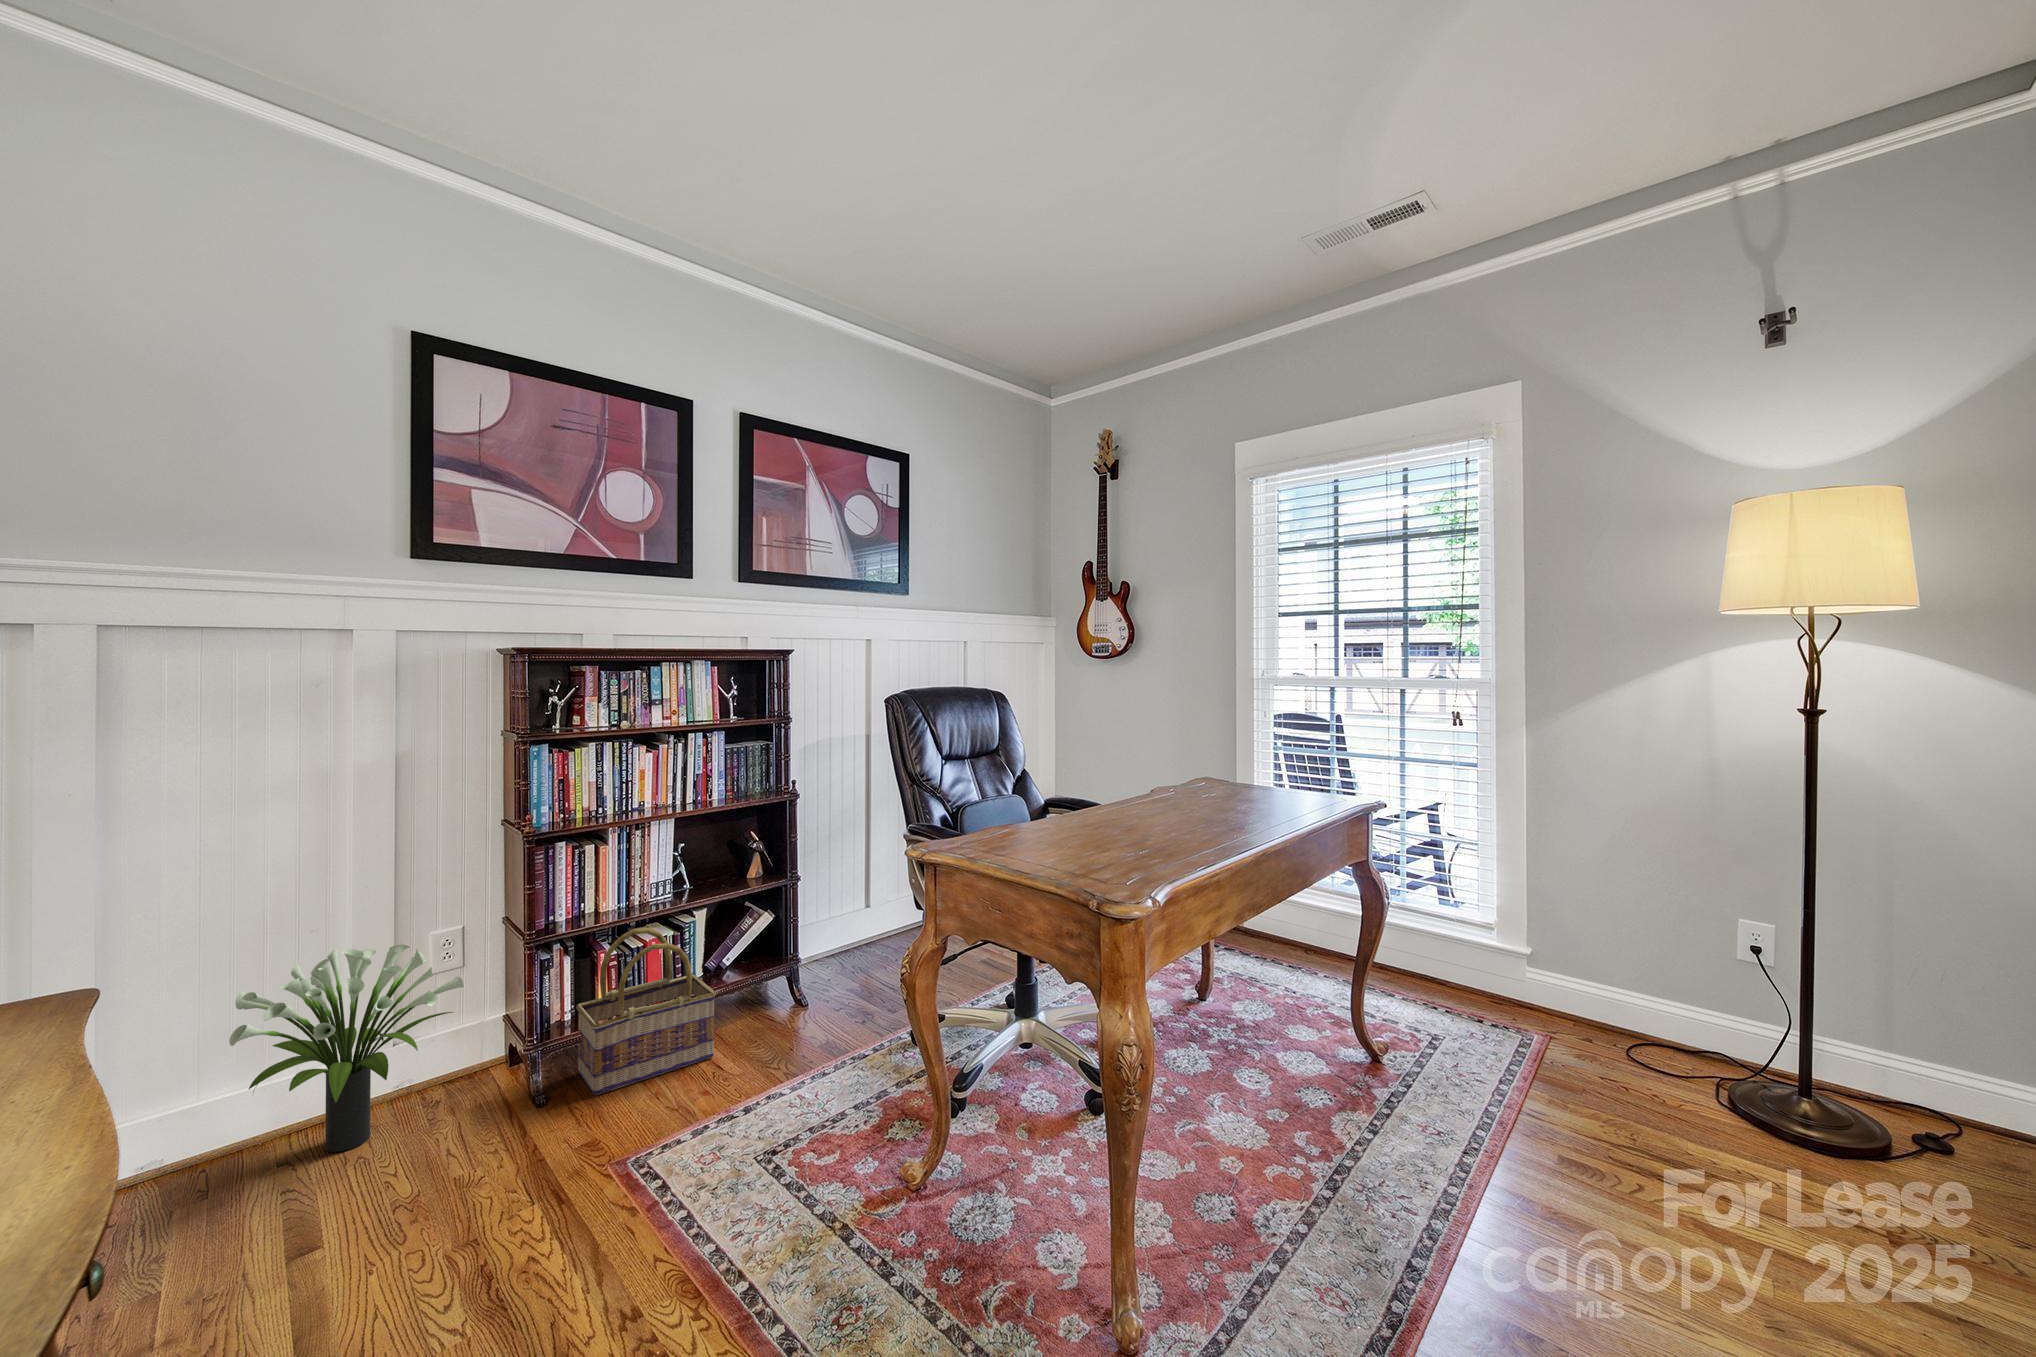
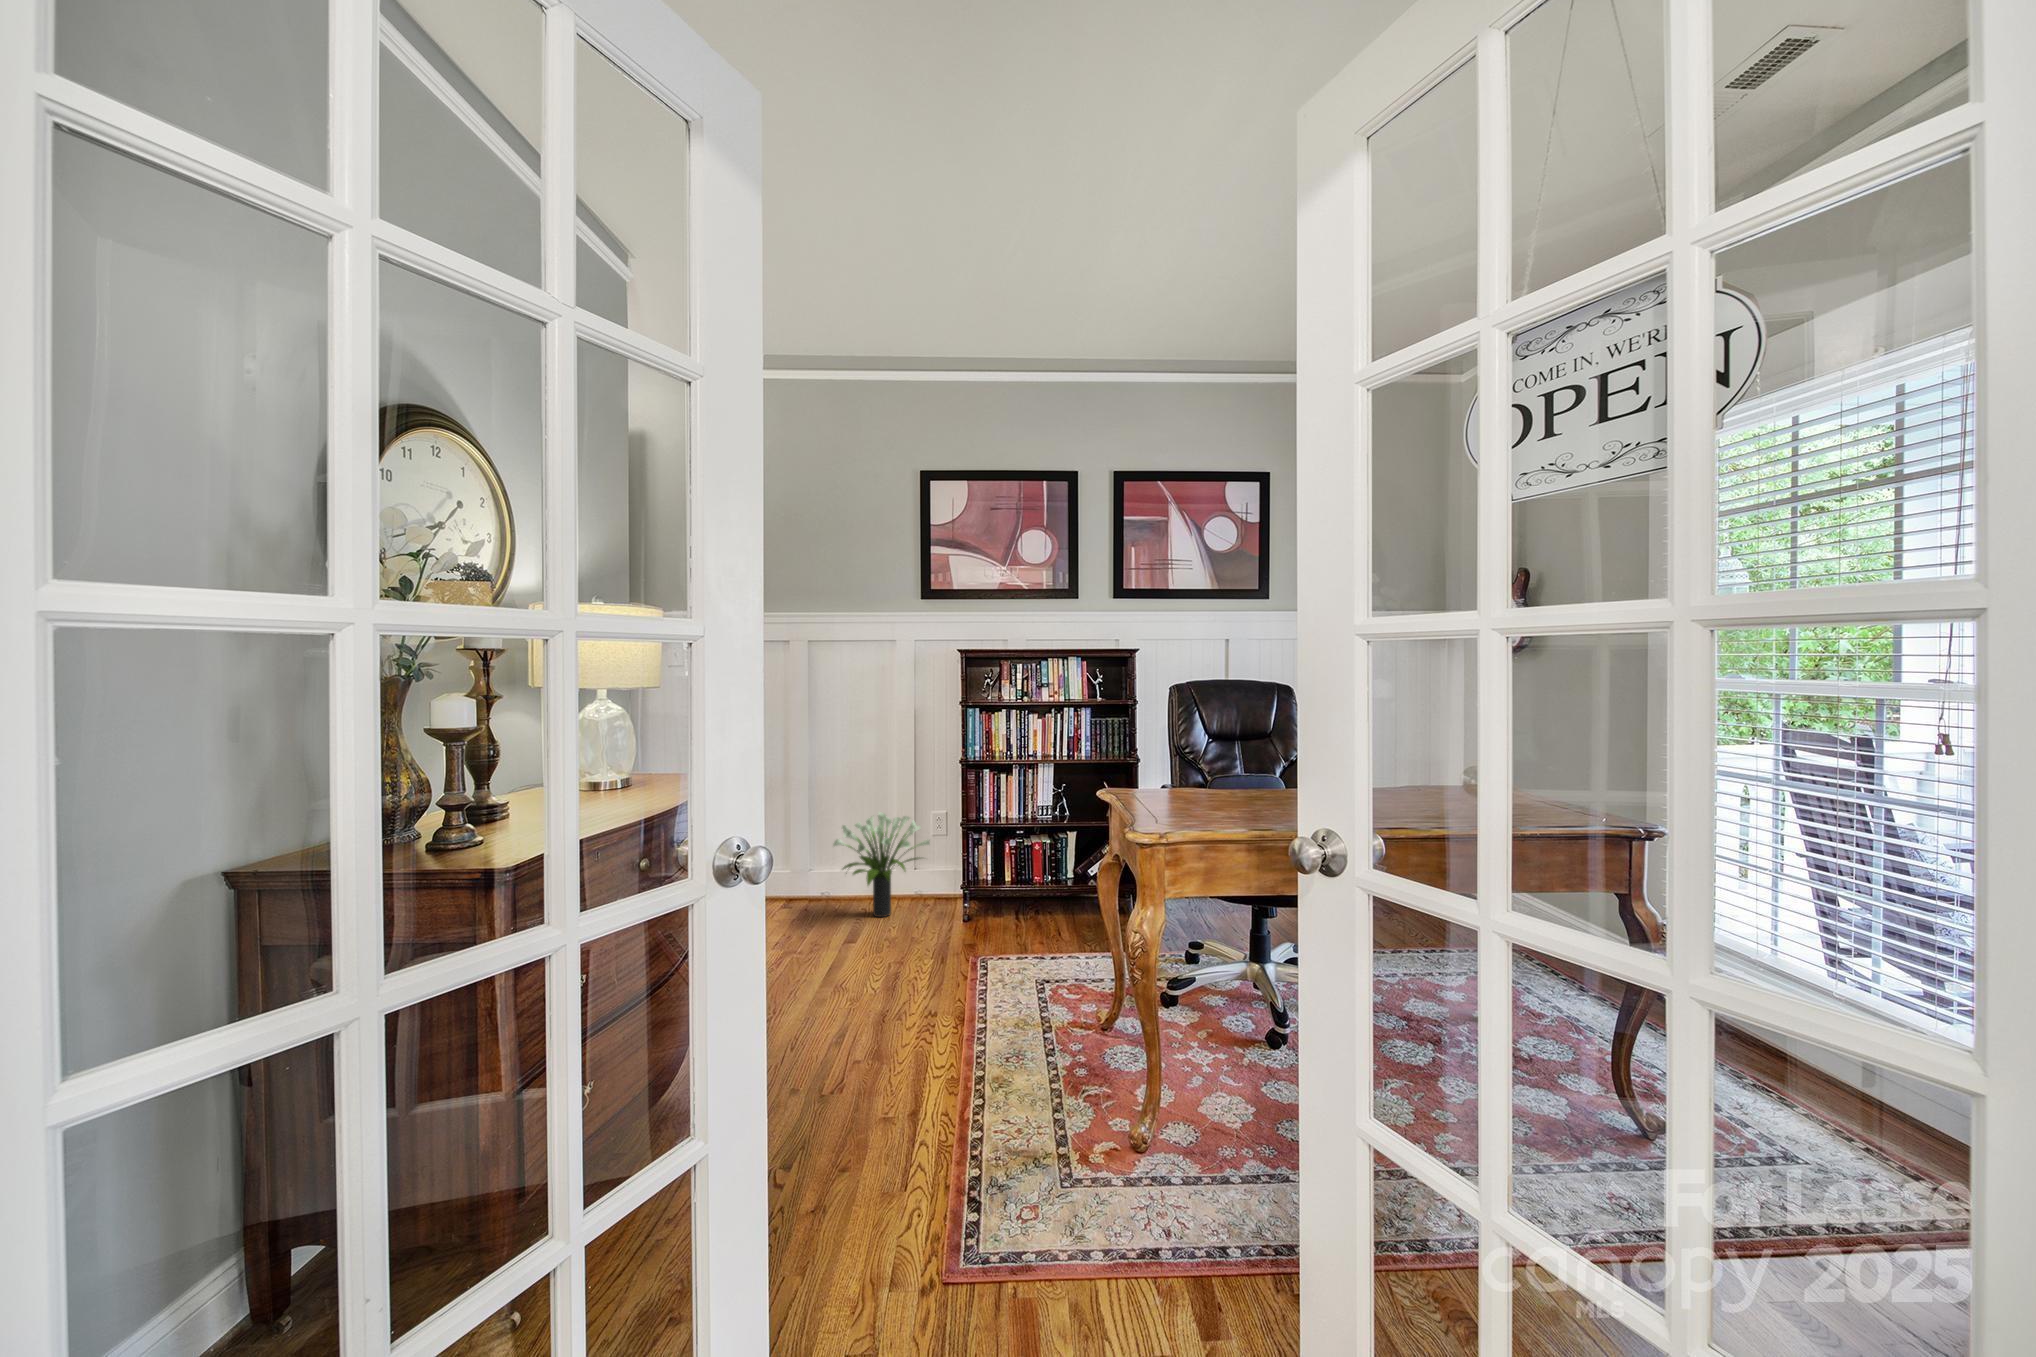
basket: present [576,928,716,1095] -> none [987,832,1064,927]

